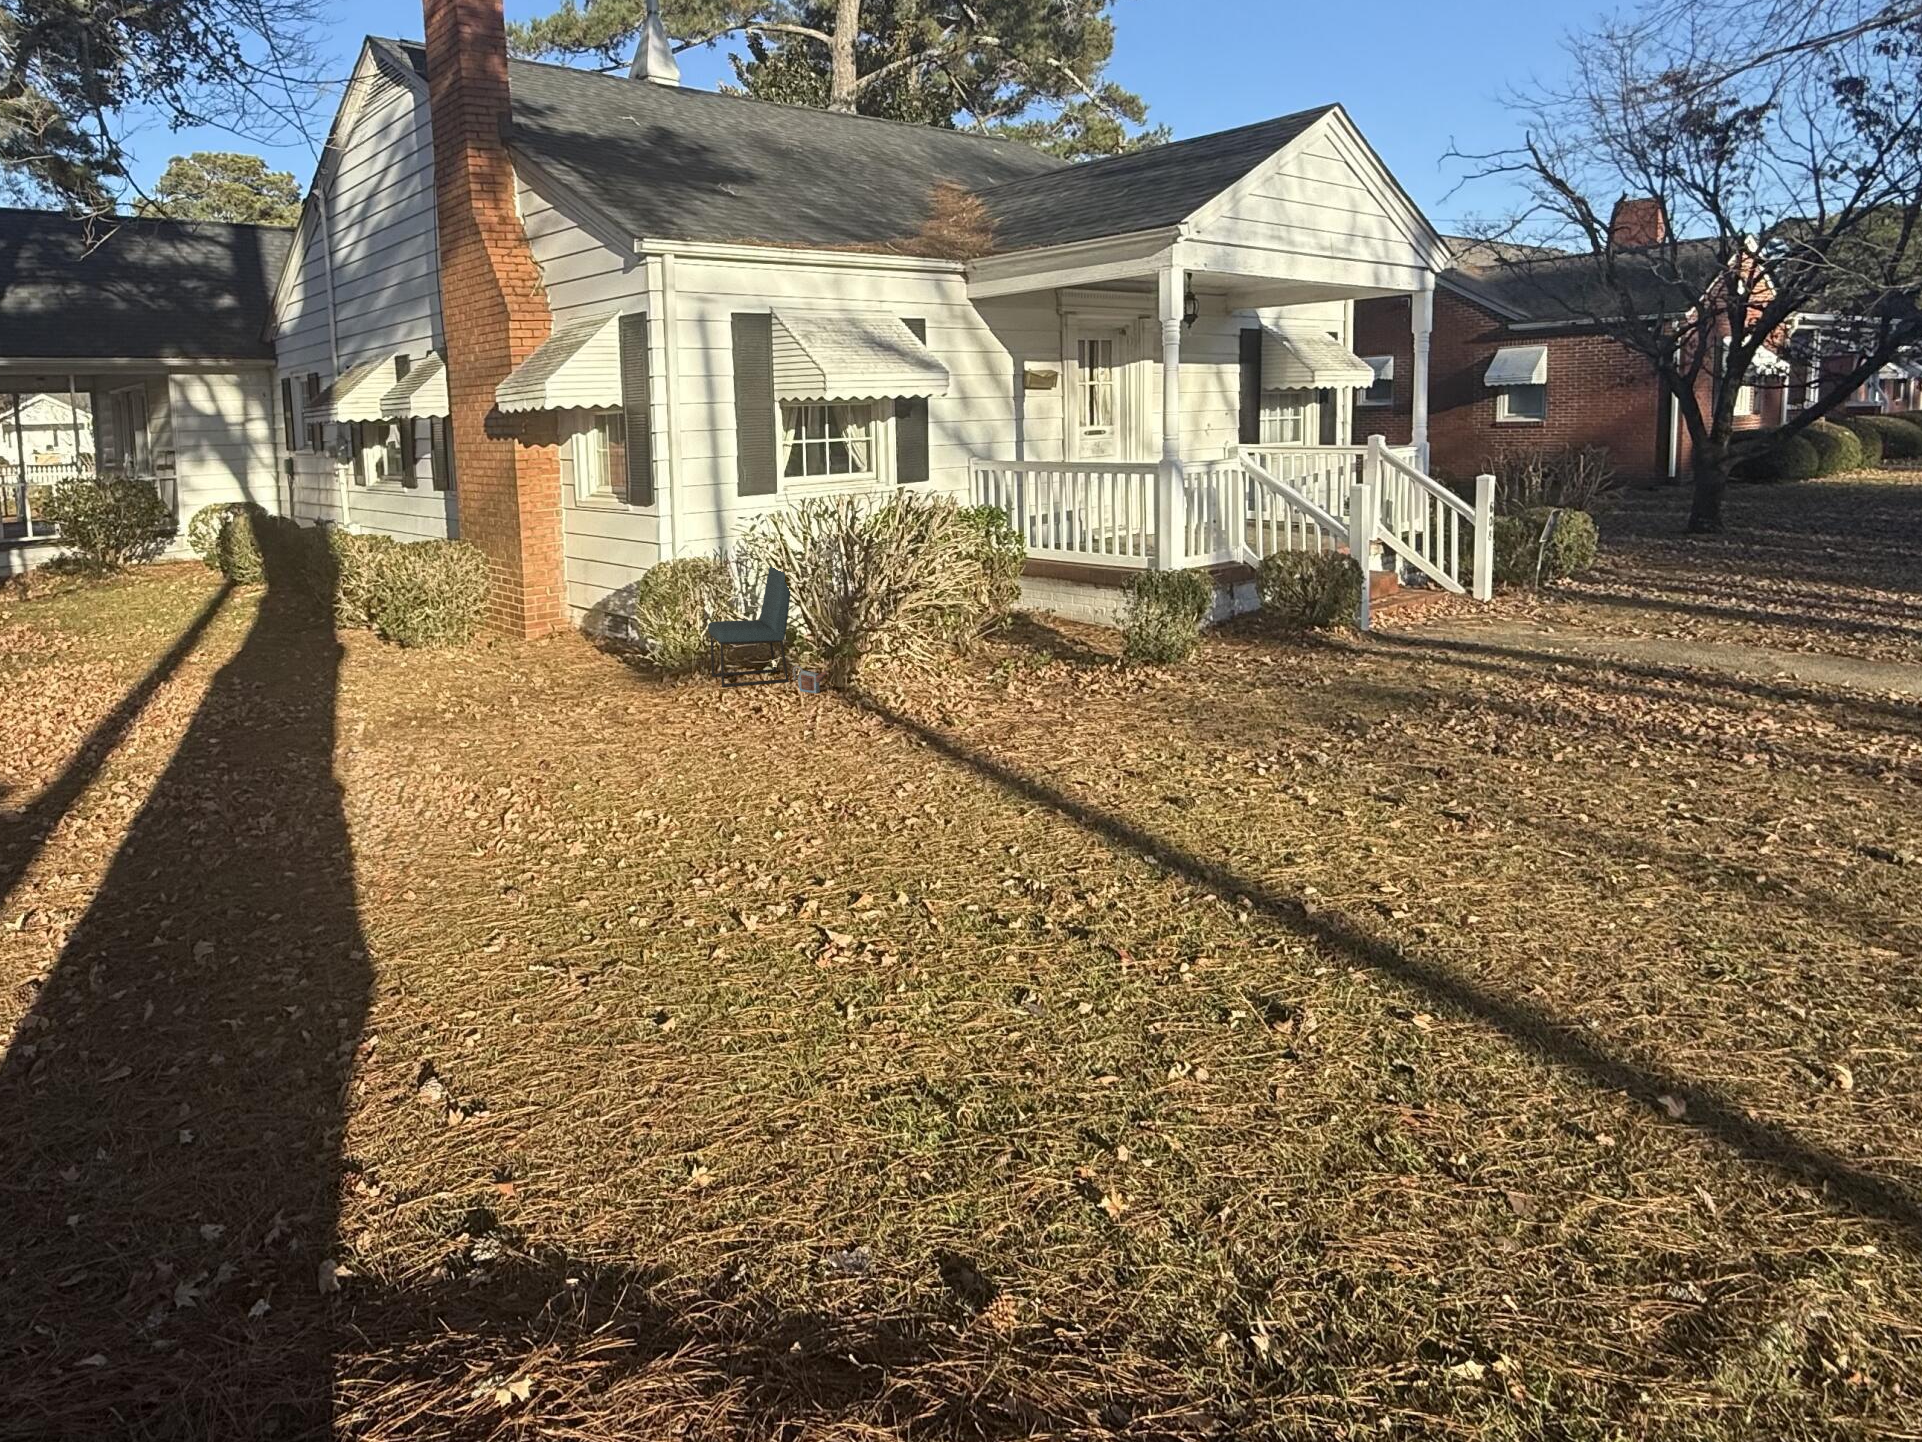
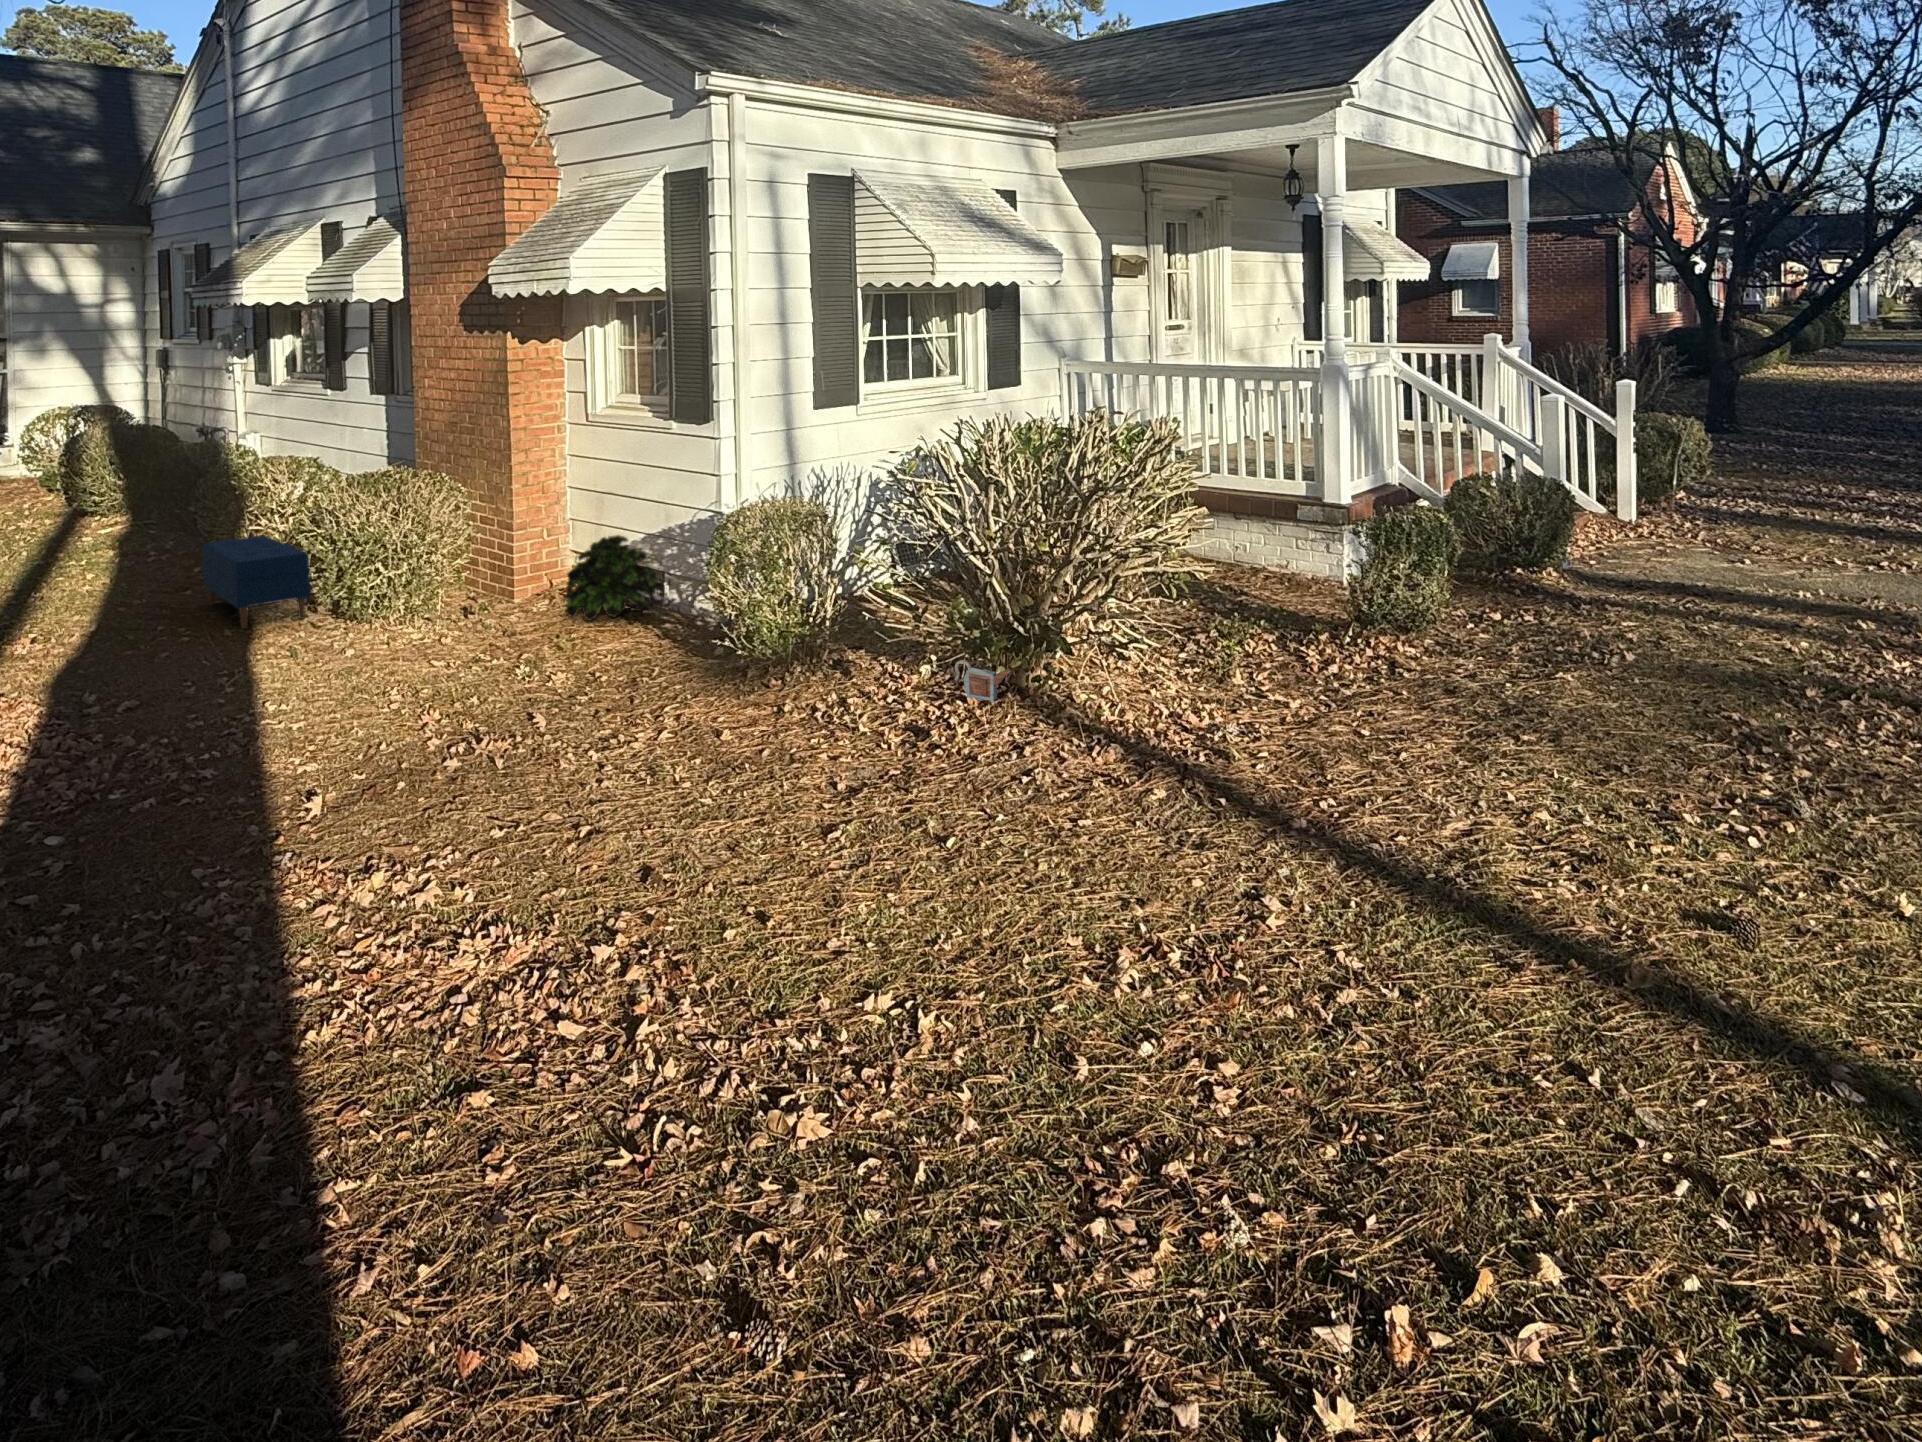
chair: present [708,566,791,687] -> none [817,508,944,692]
bench: none [310,588,380,650] -> present [202,535,310,629]
potted plant: none [553,588,626,649] -> present [563,535,663,621]

